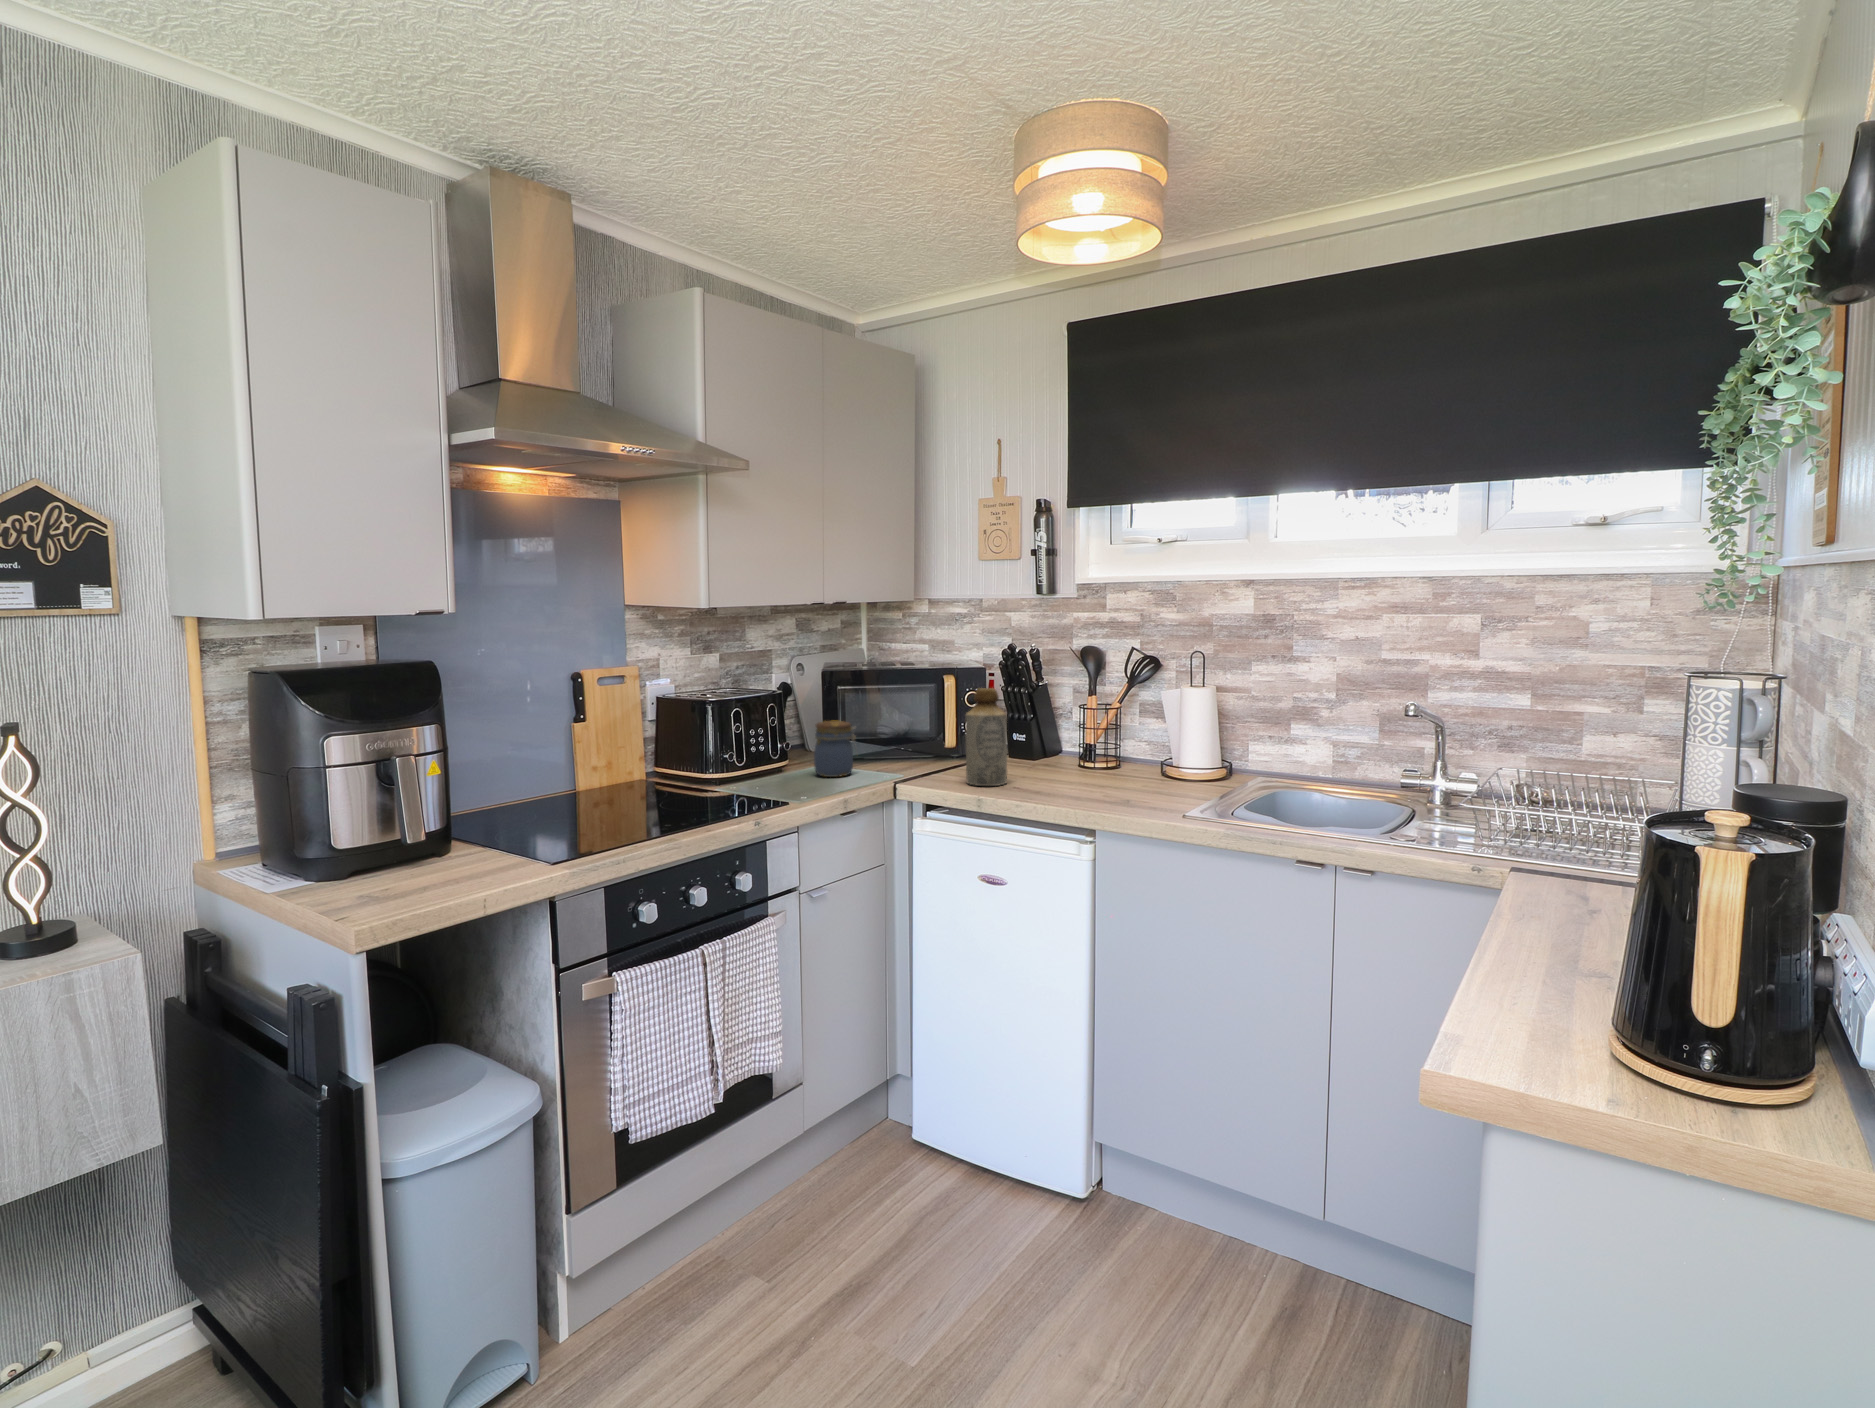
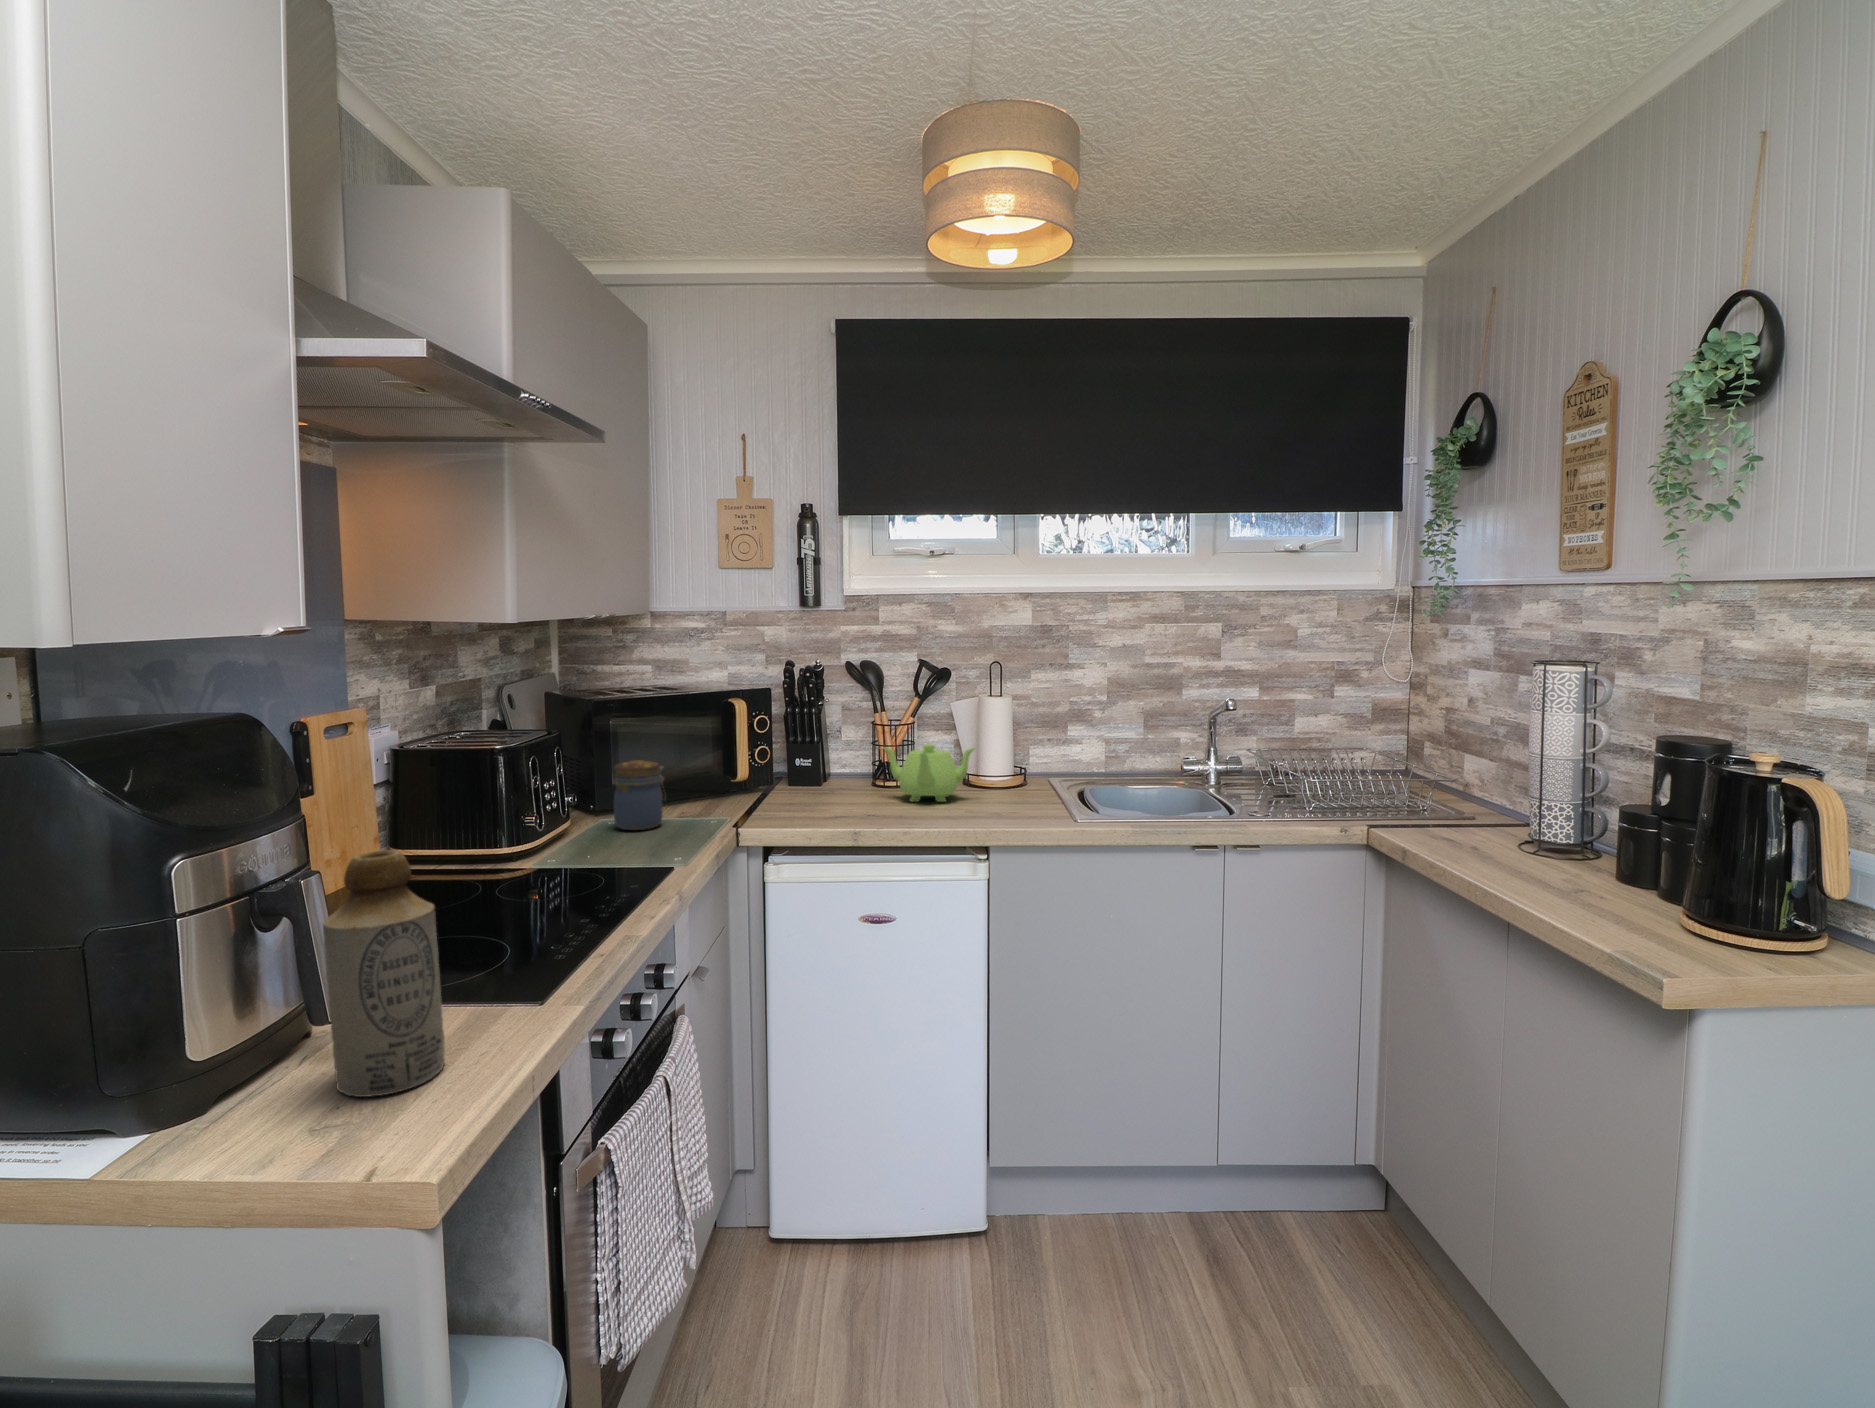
bottle: present [965,688,1007,786] -> present [323,850,445,1097]
teapot: none [1056,727,1137,785] -> present [883,744,975,802]

